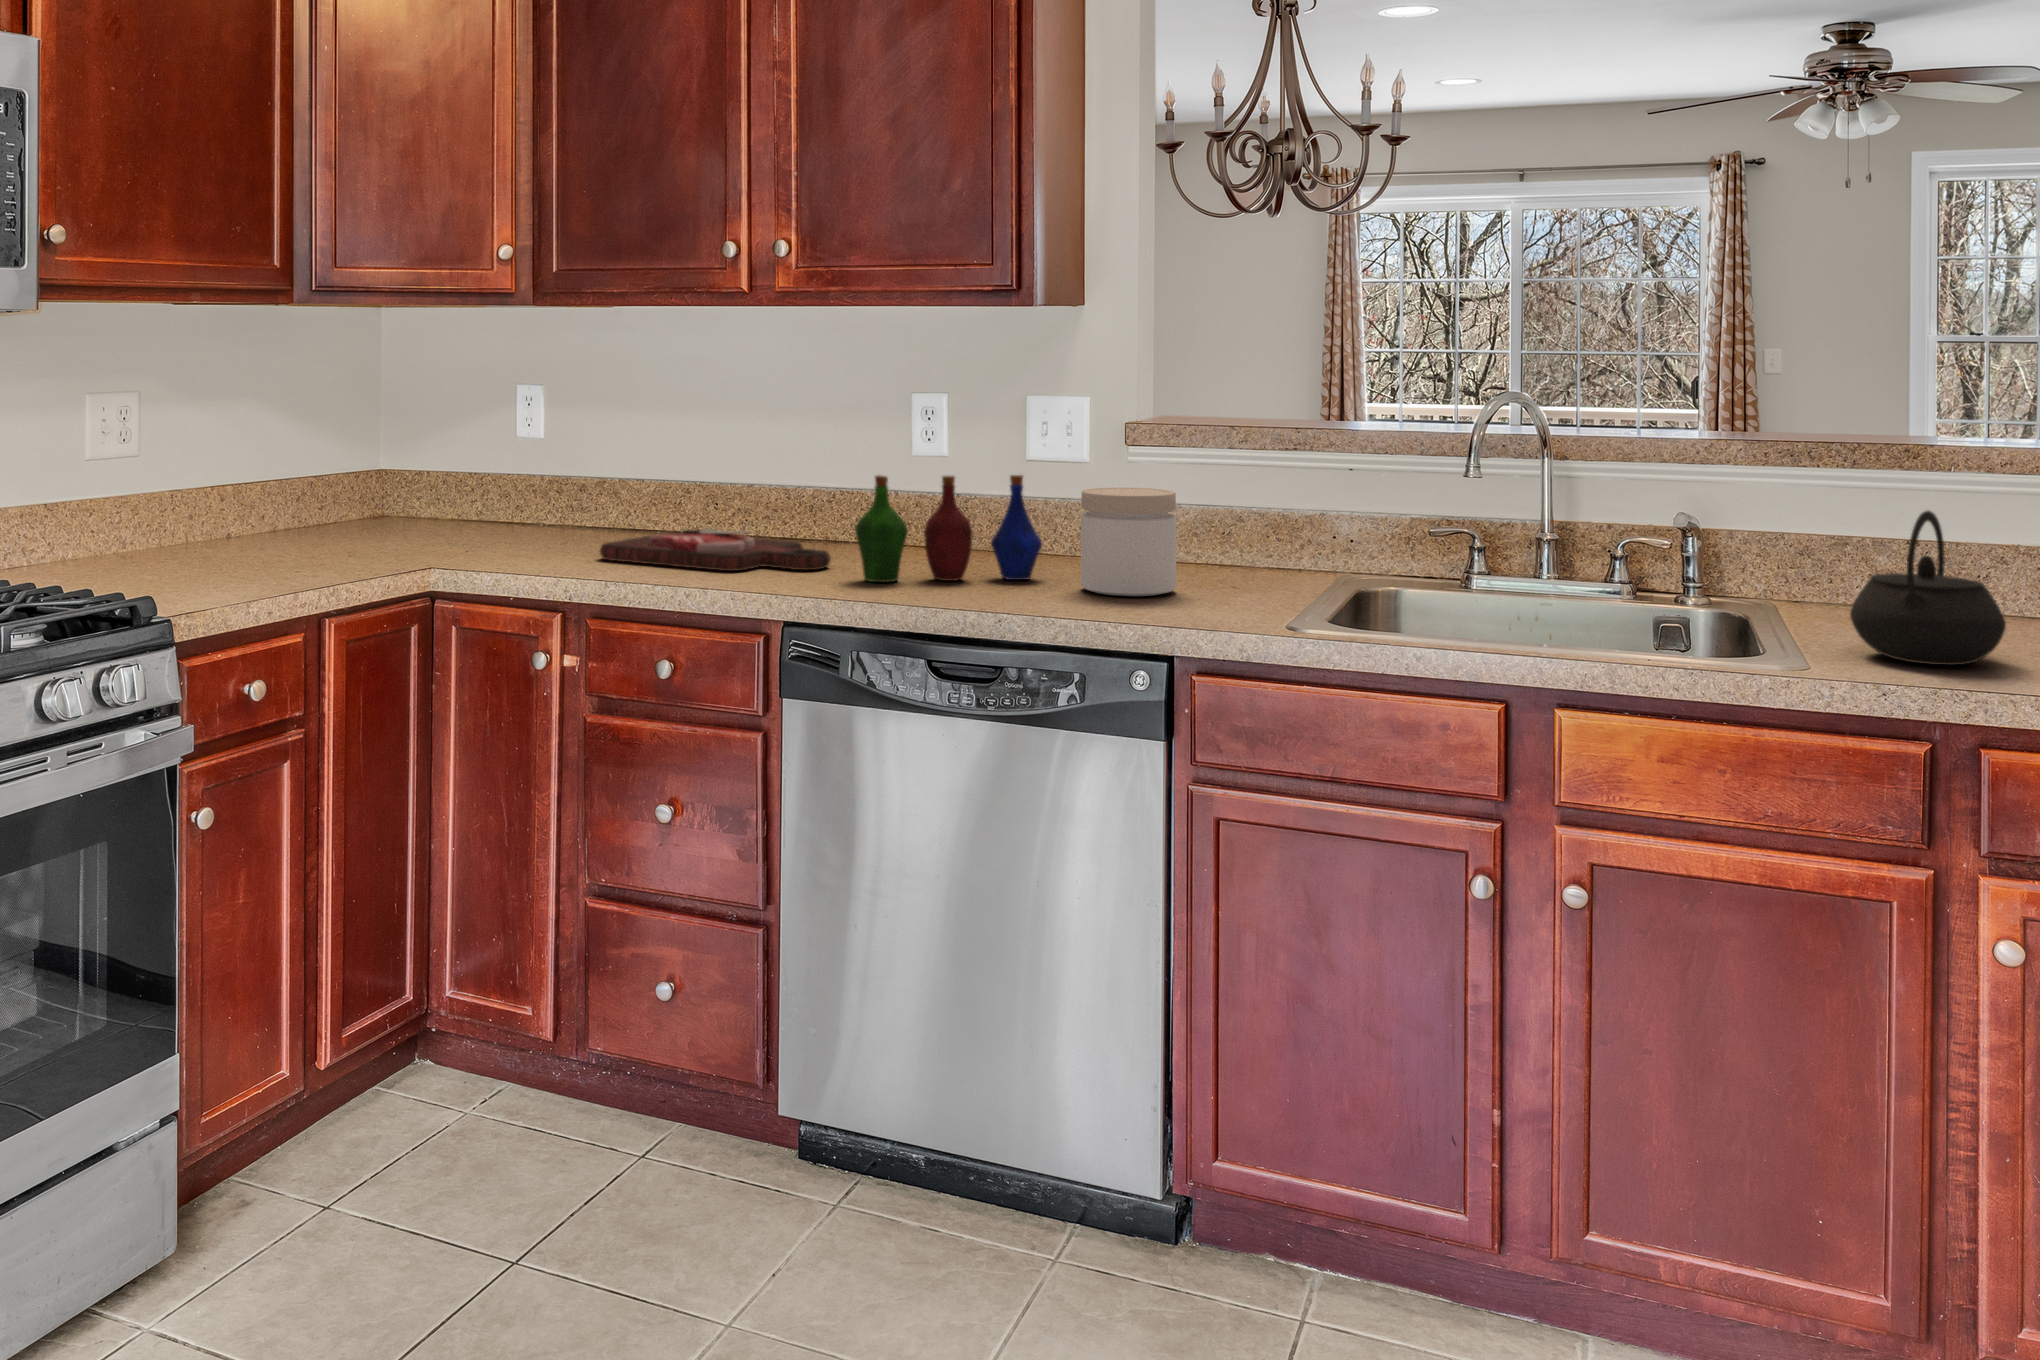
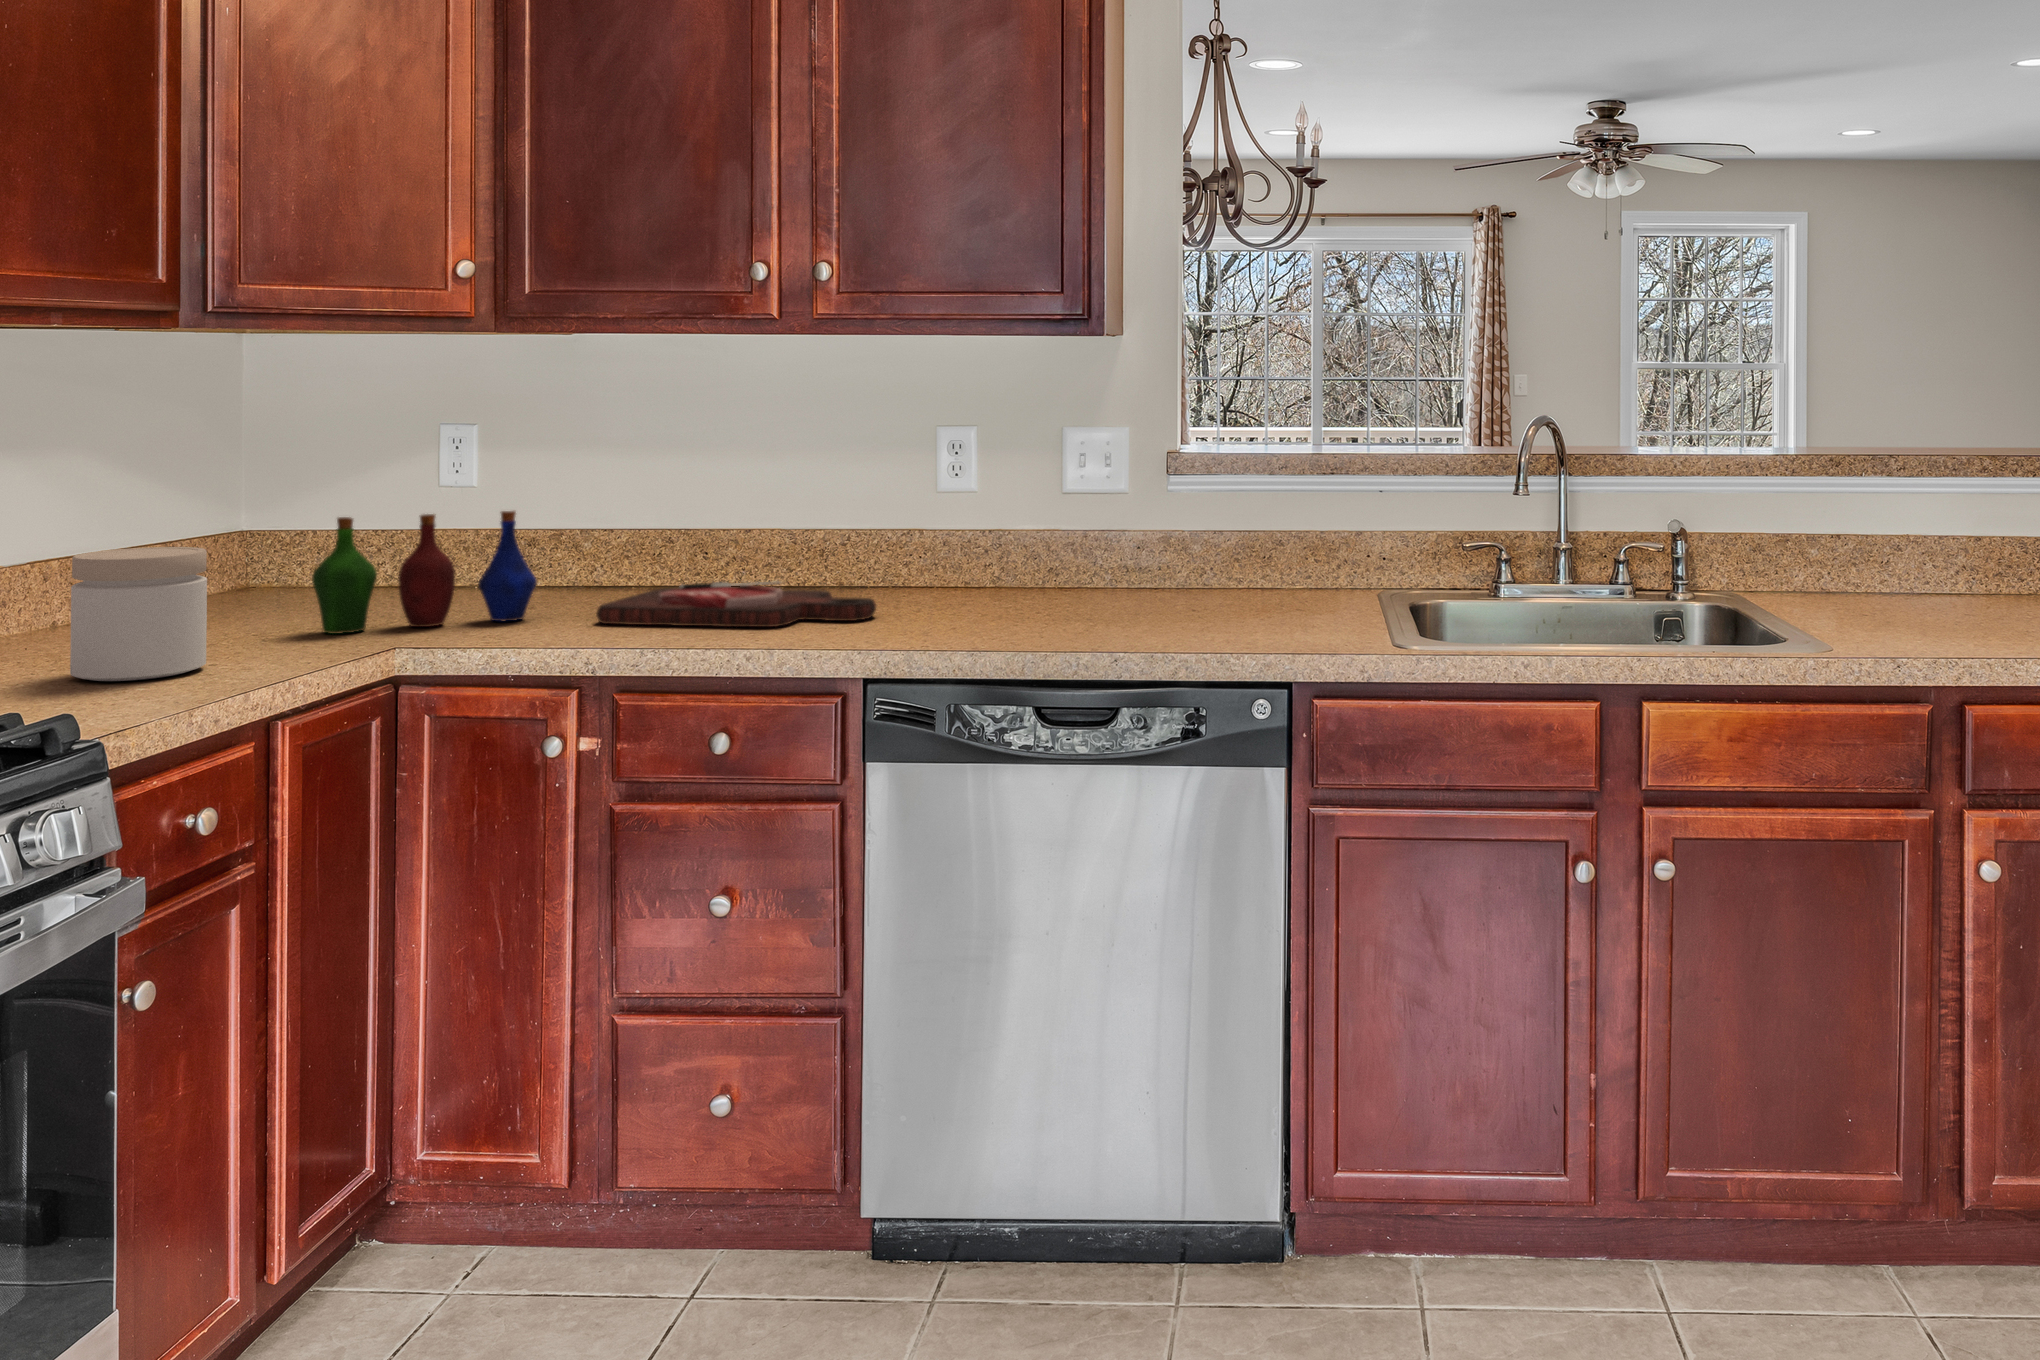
bottle: present [855,475,1042,582] -> present [312,511,537,634]
jar: present [1081,487,1176,596] -> present [70,547,207,681]
kettle: present [1850,511,2006,665] -> none [1843,510,1959,637]

